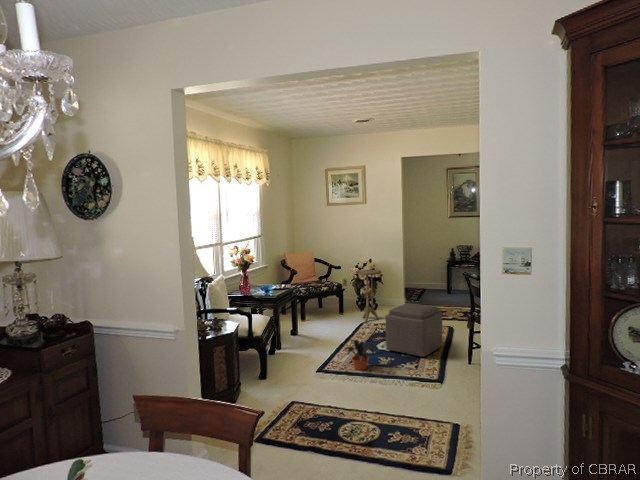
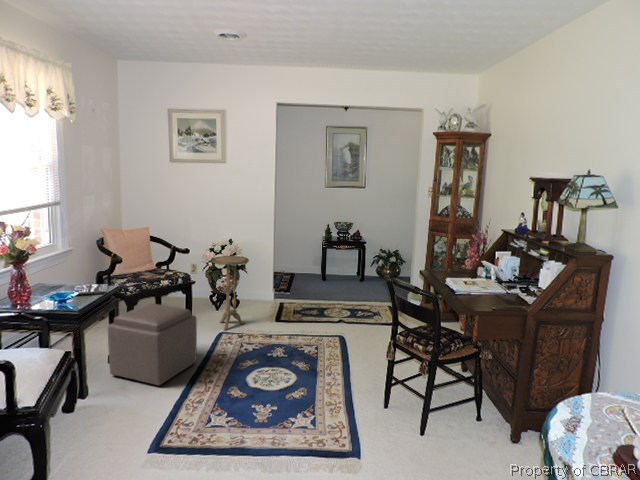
ottoman: present [386,303,442,357] -> present [108,304,197,385]
potted plant: present [344,340,375,370] -> none [195,385,253,439]

